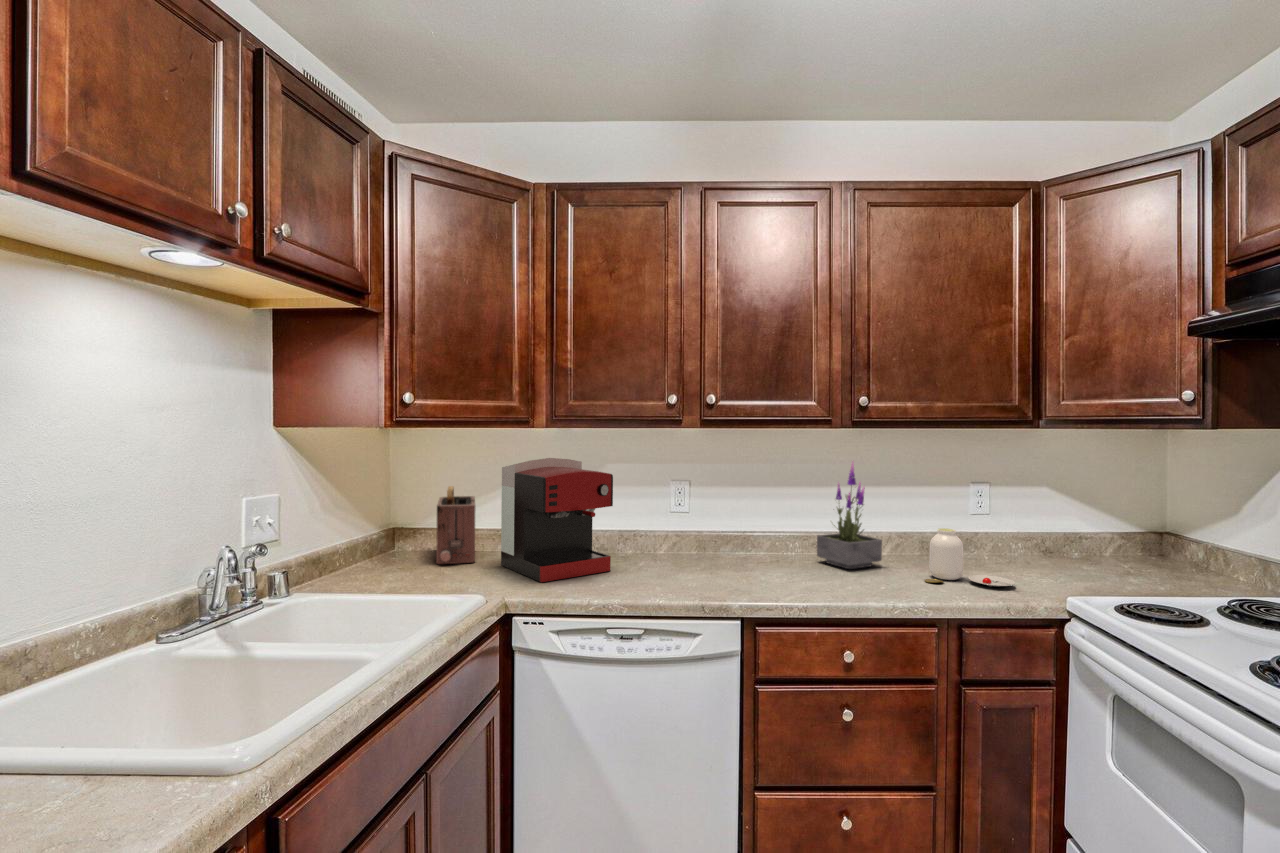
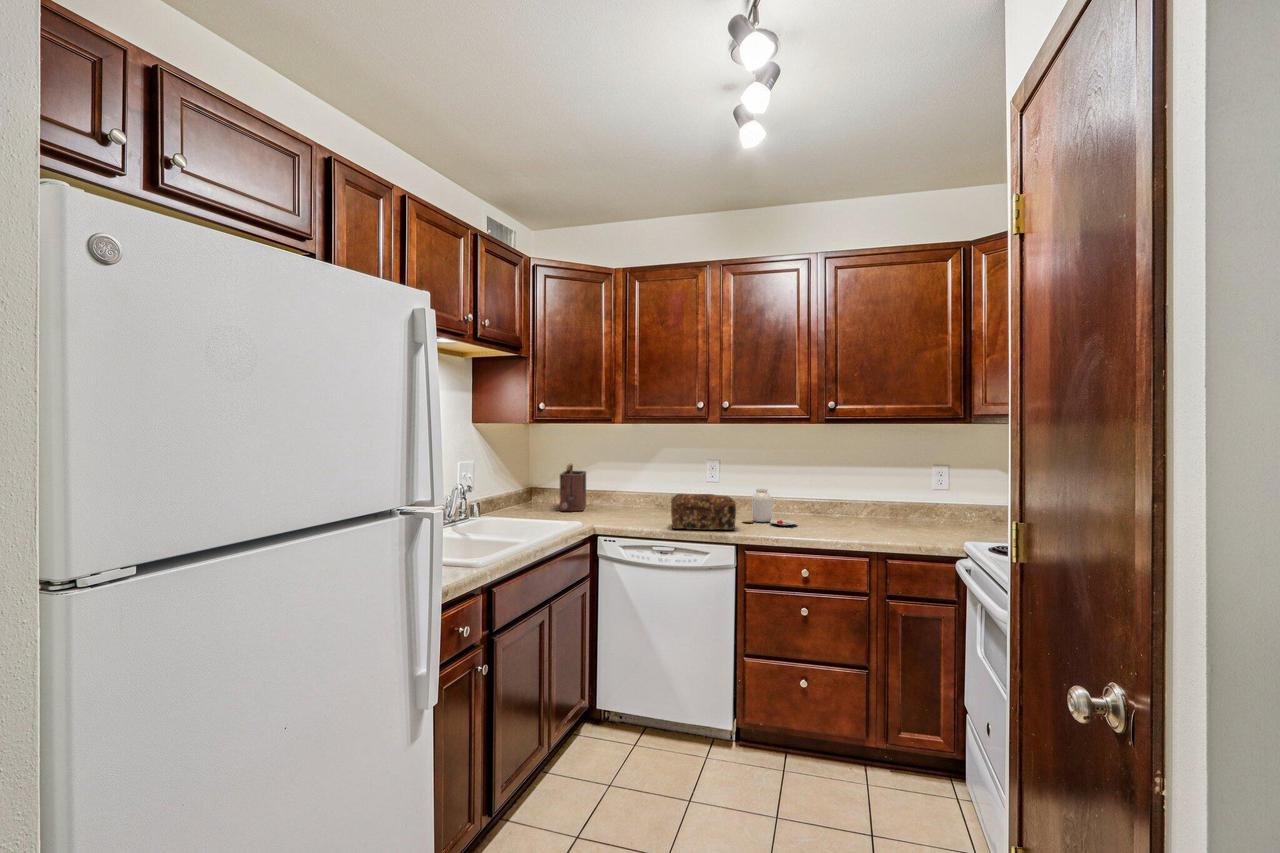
coffee maker: present [501,458,613,582] -> none [598,444,666,521]
potted plant: present [817,464,882,569] -> none [813,447,859,523]
jar: present [925,528,1016,586] -> present [743,489,797,526]
bread loaf: none [632,537,738,598] -> present [671,494,736,530]

